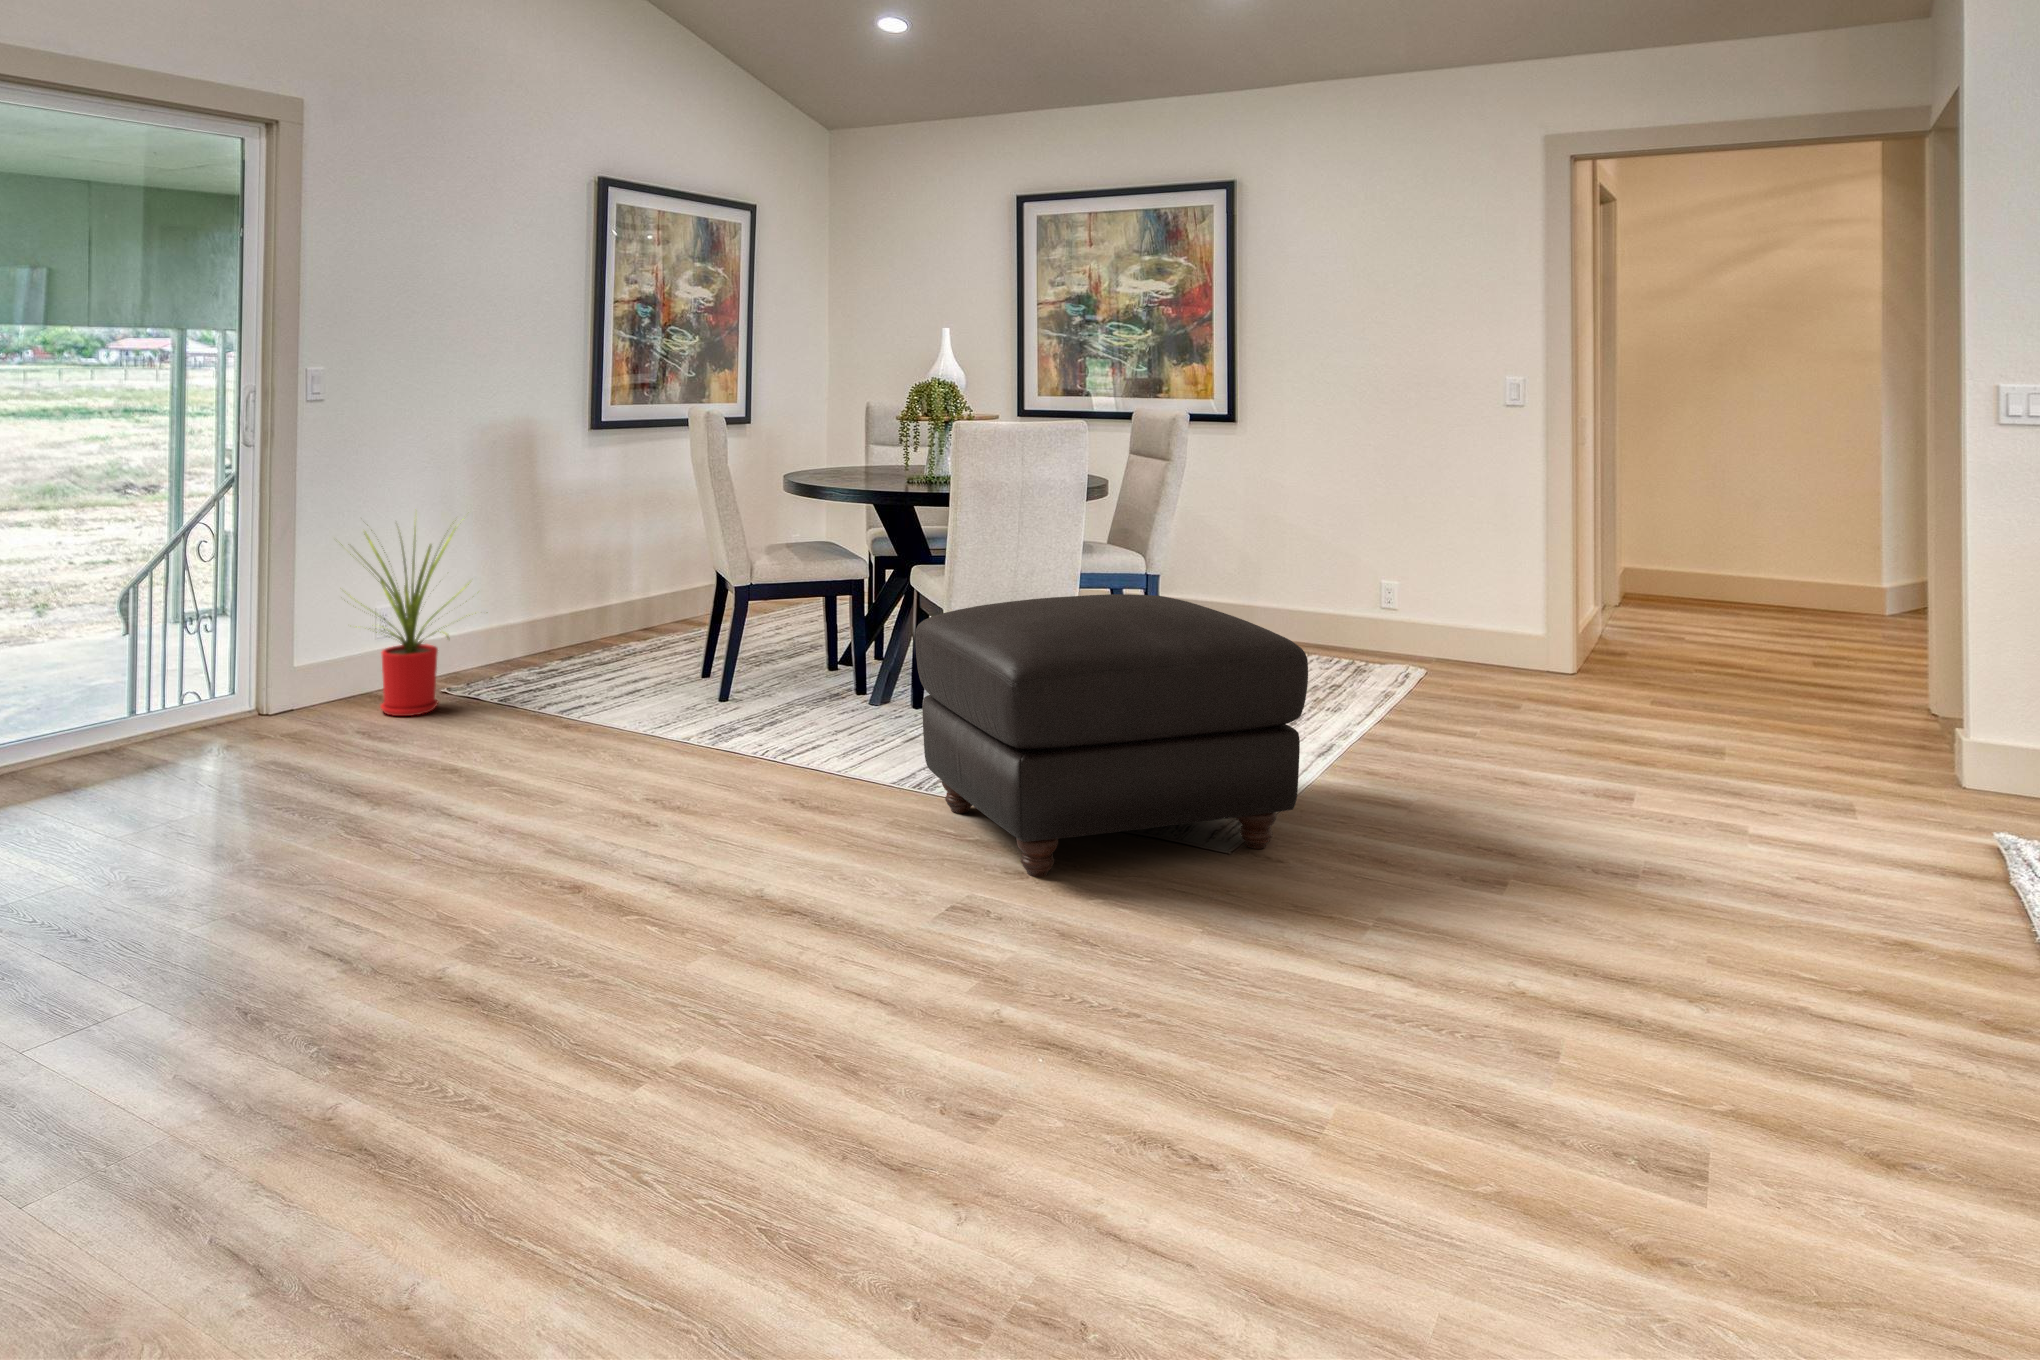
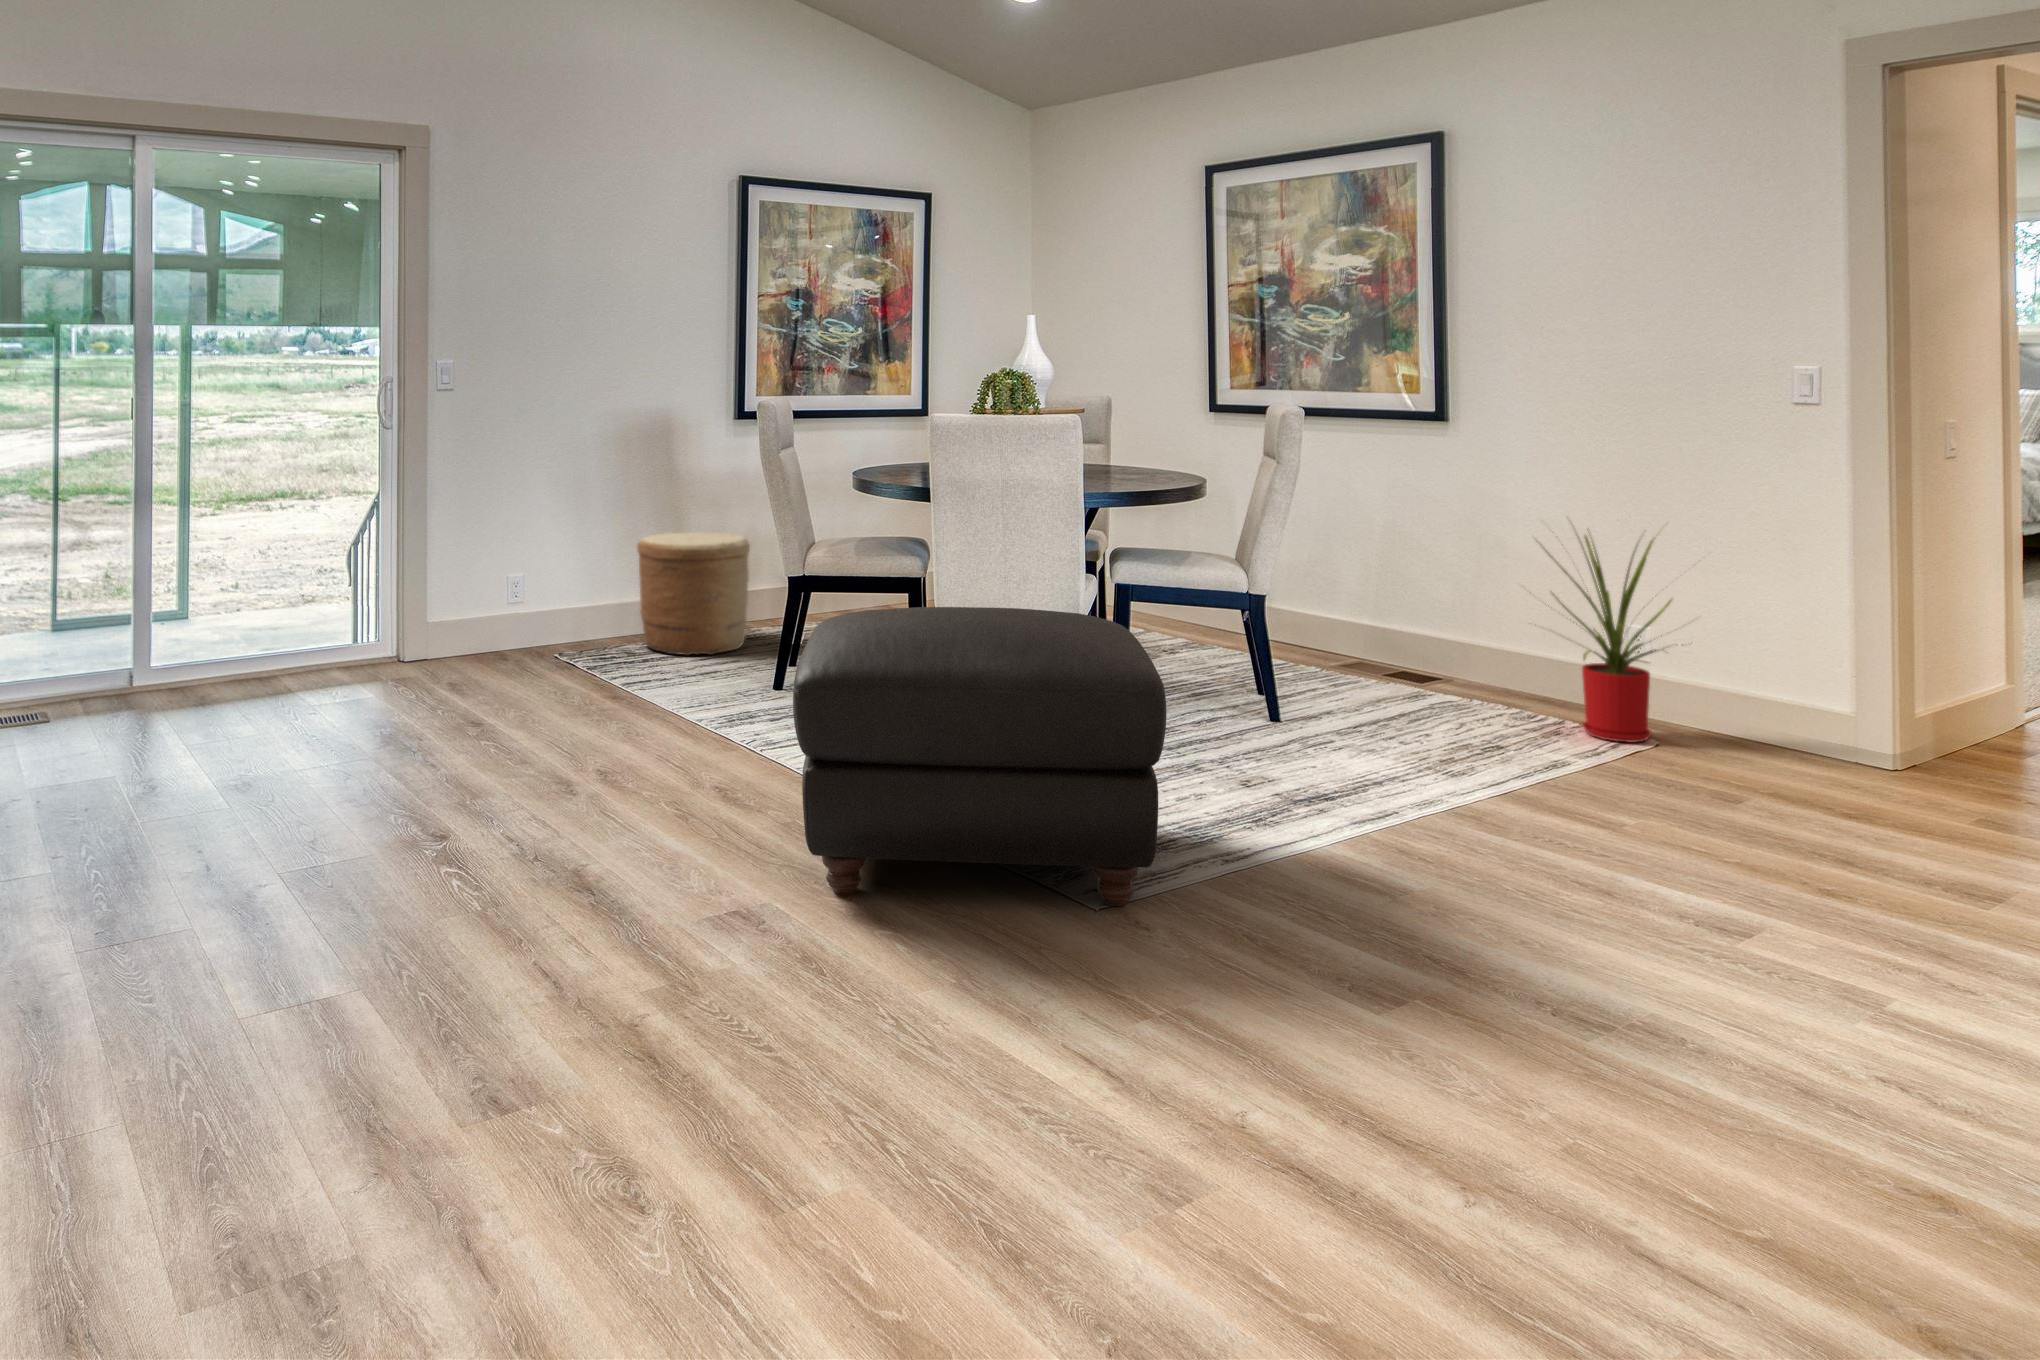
house plant: present [350,528,469,716] -> present [1530,522,1683,743]
woven basket: none [512,548,634,678] -> present [637,532,750,655]

